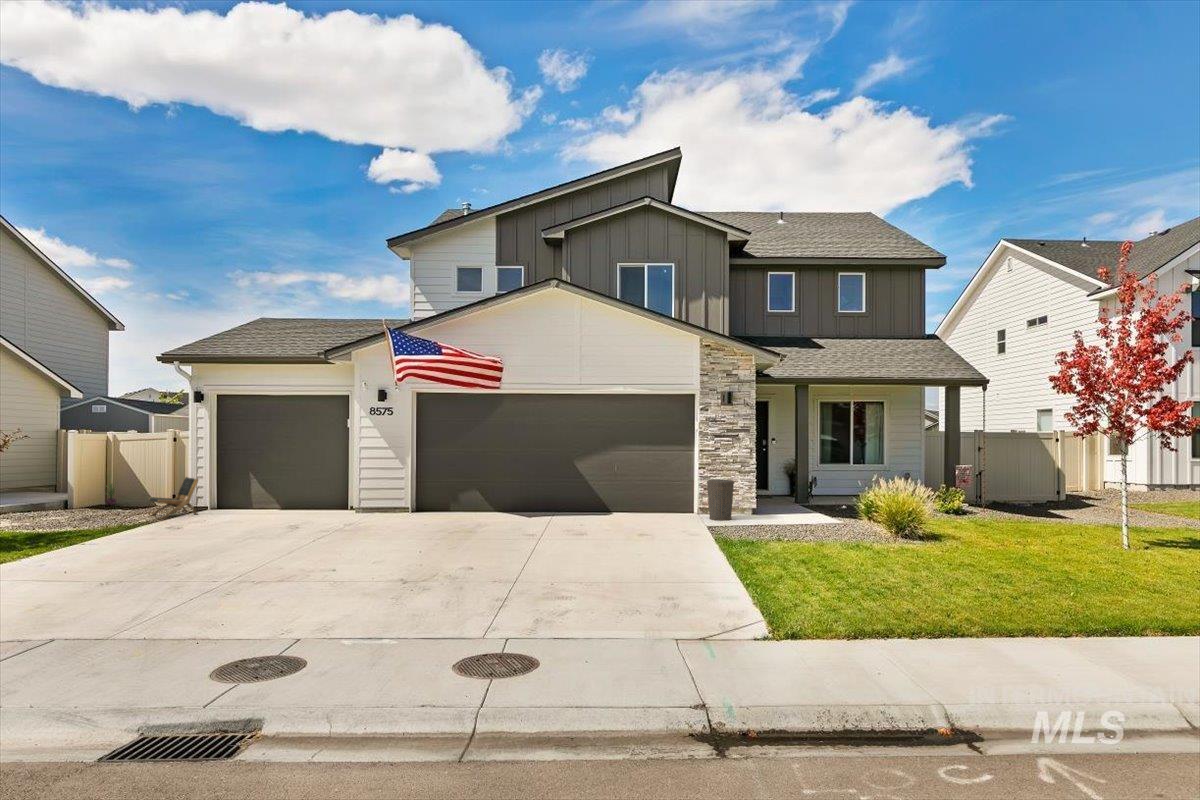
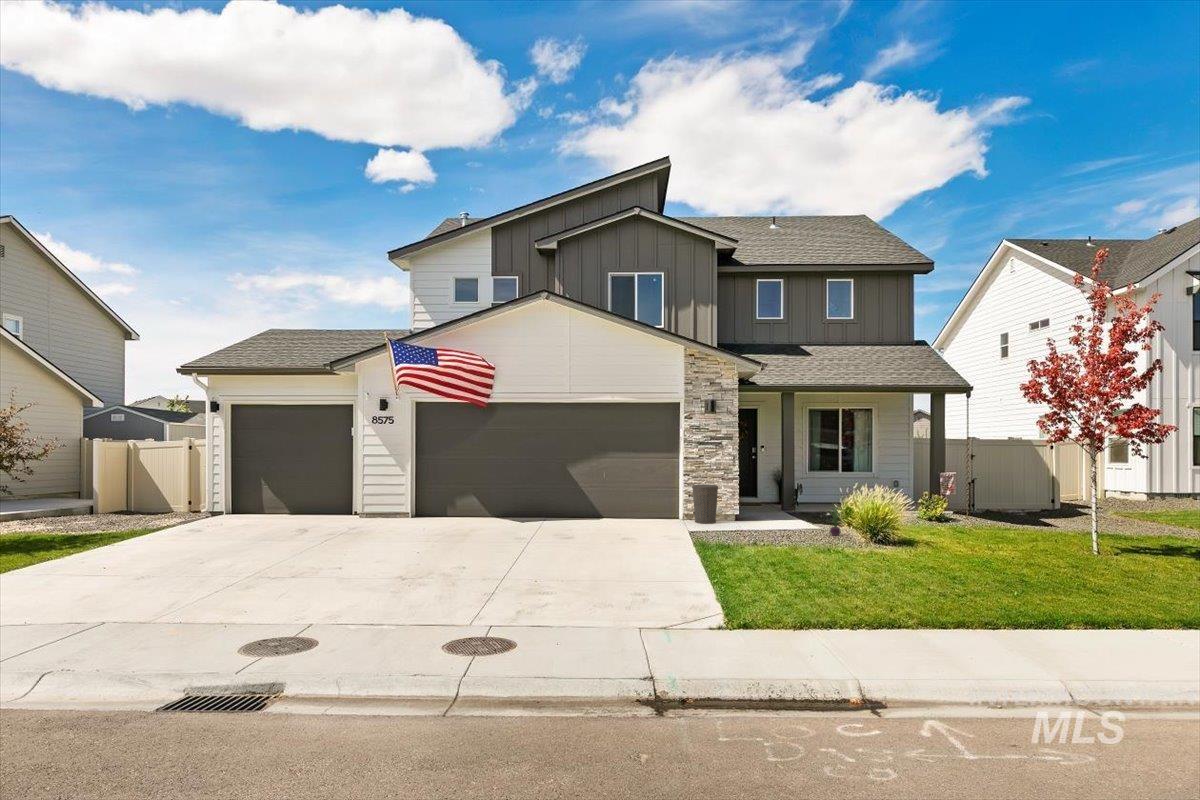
lounge chair: present [149,477,198,519] -> none [165,483,212,523]
decorative plant: present [106,484,116,505] -> present [830,508,841,536]

